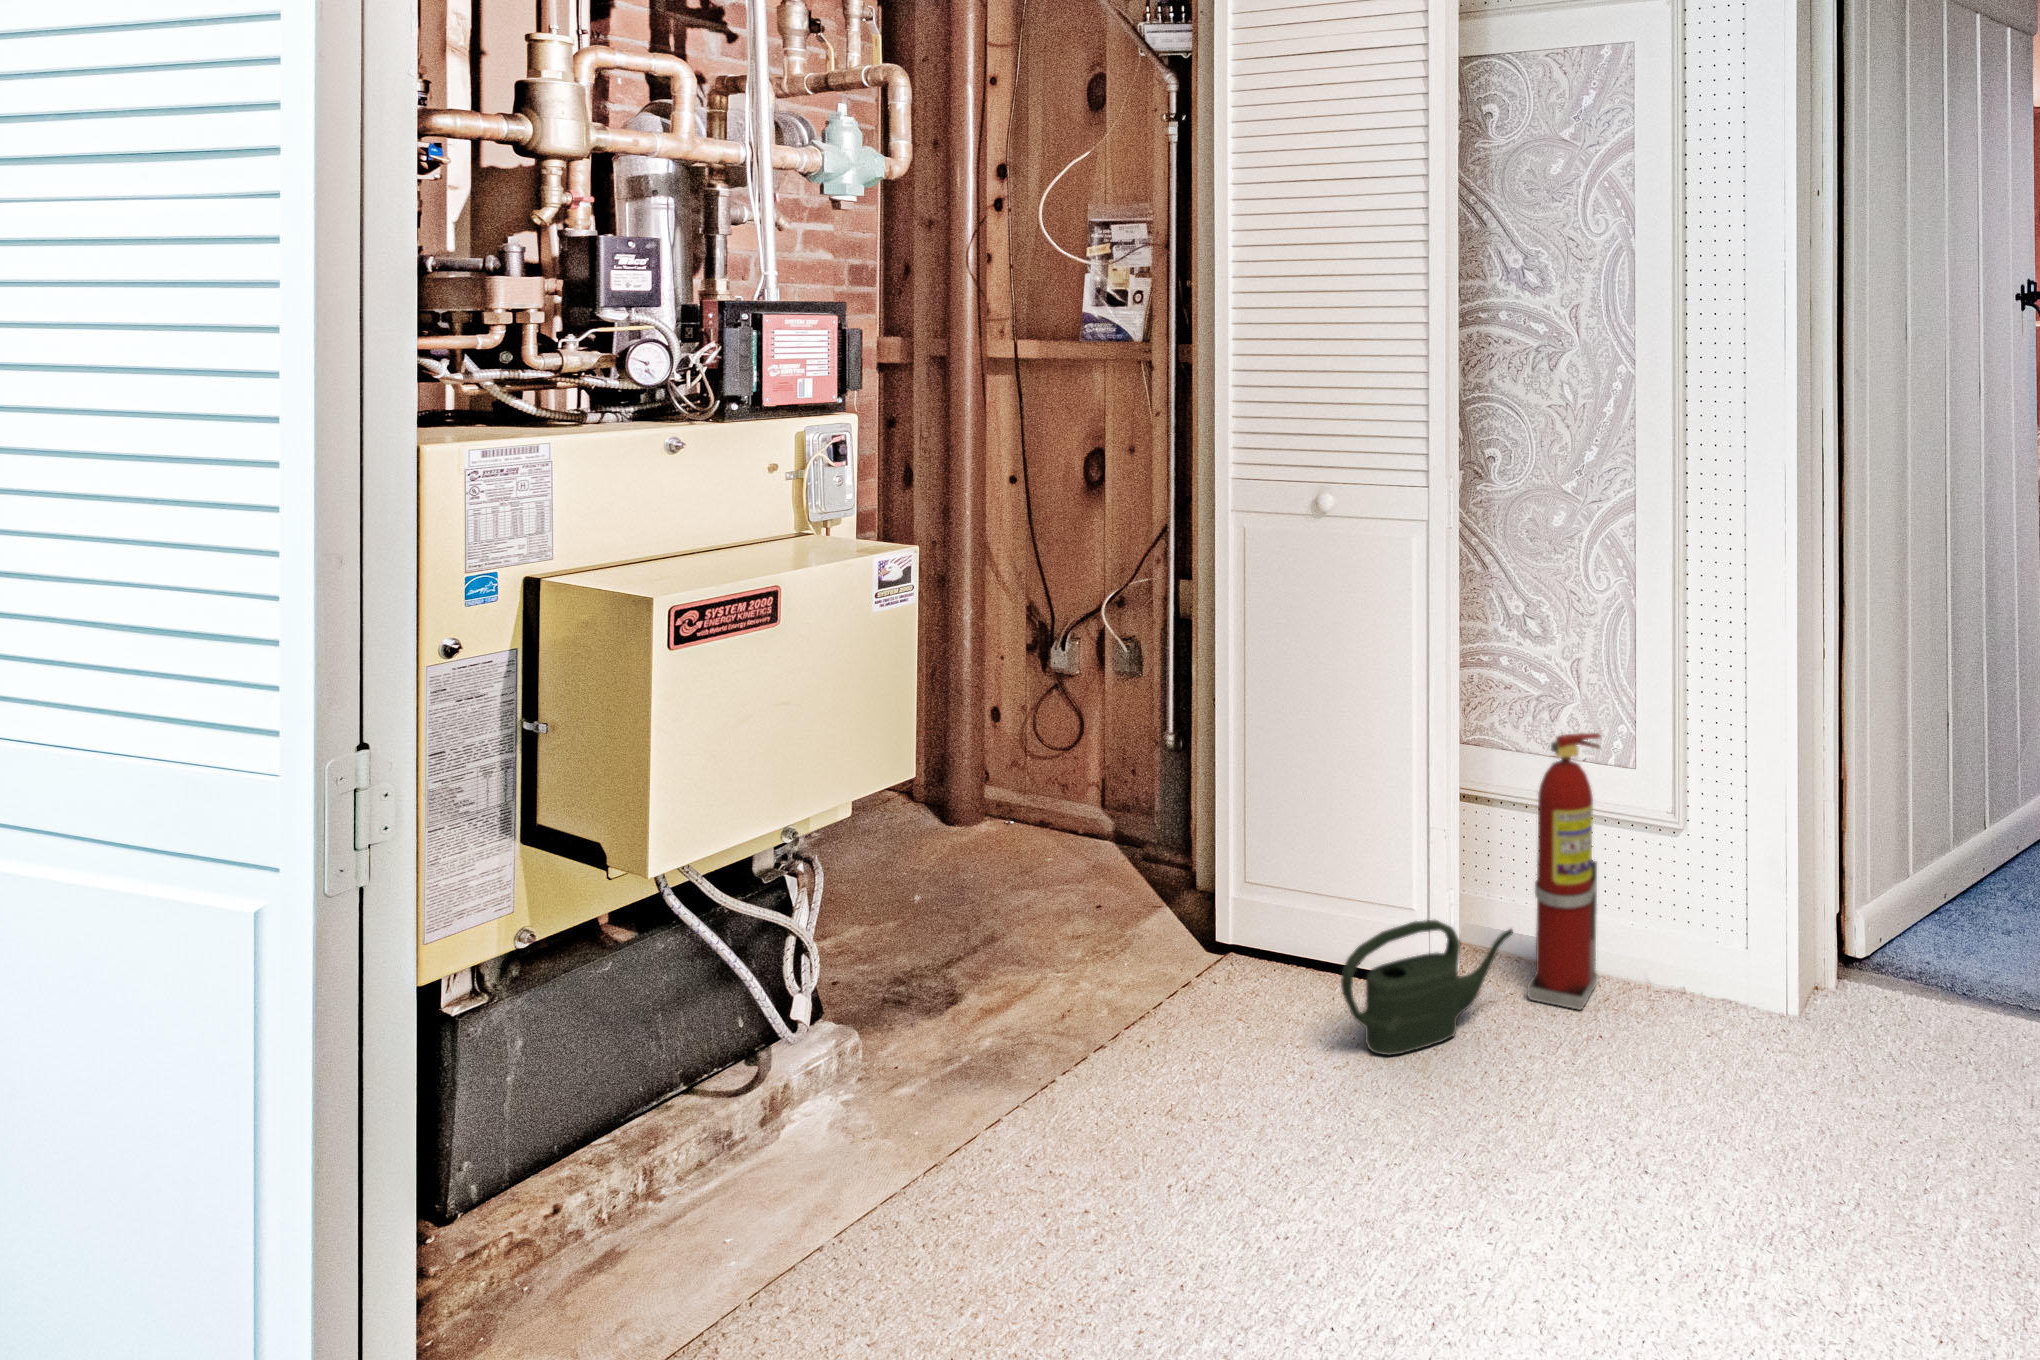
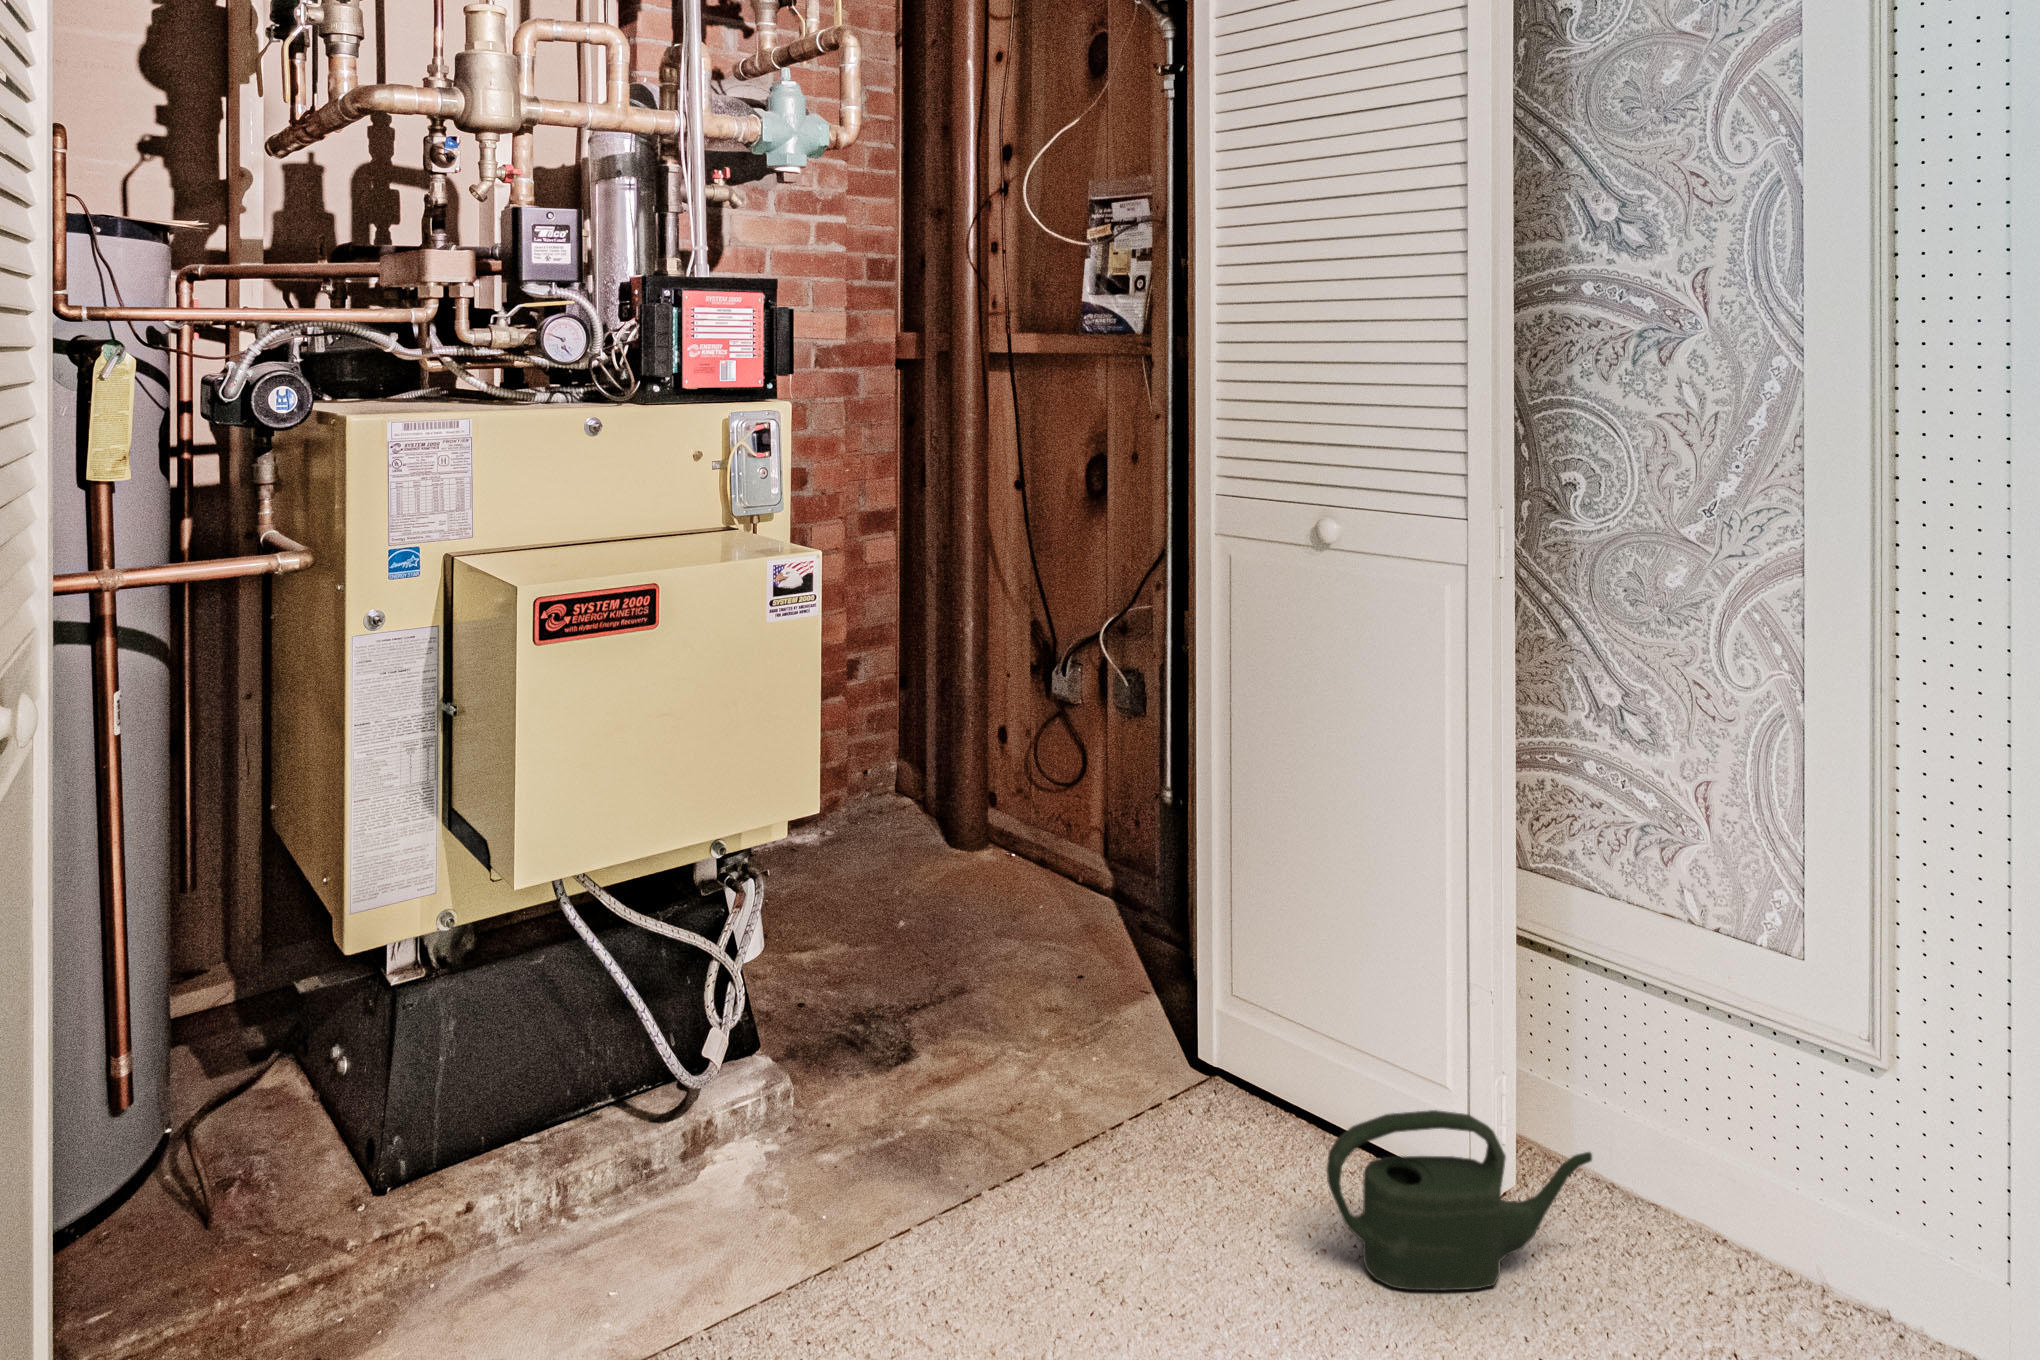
fire extinguisher: present [1527,733,1601,1010] -> none [1617,887,1744,1301]

